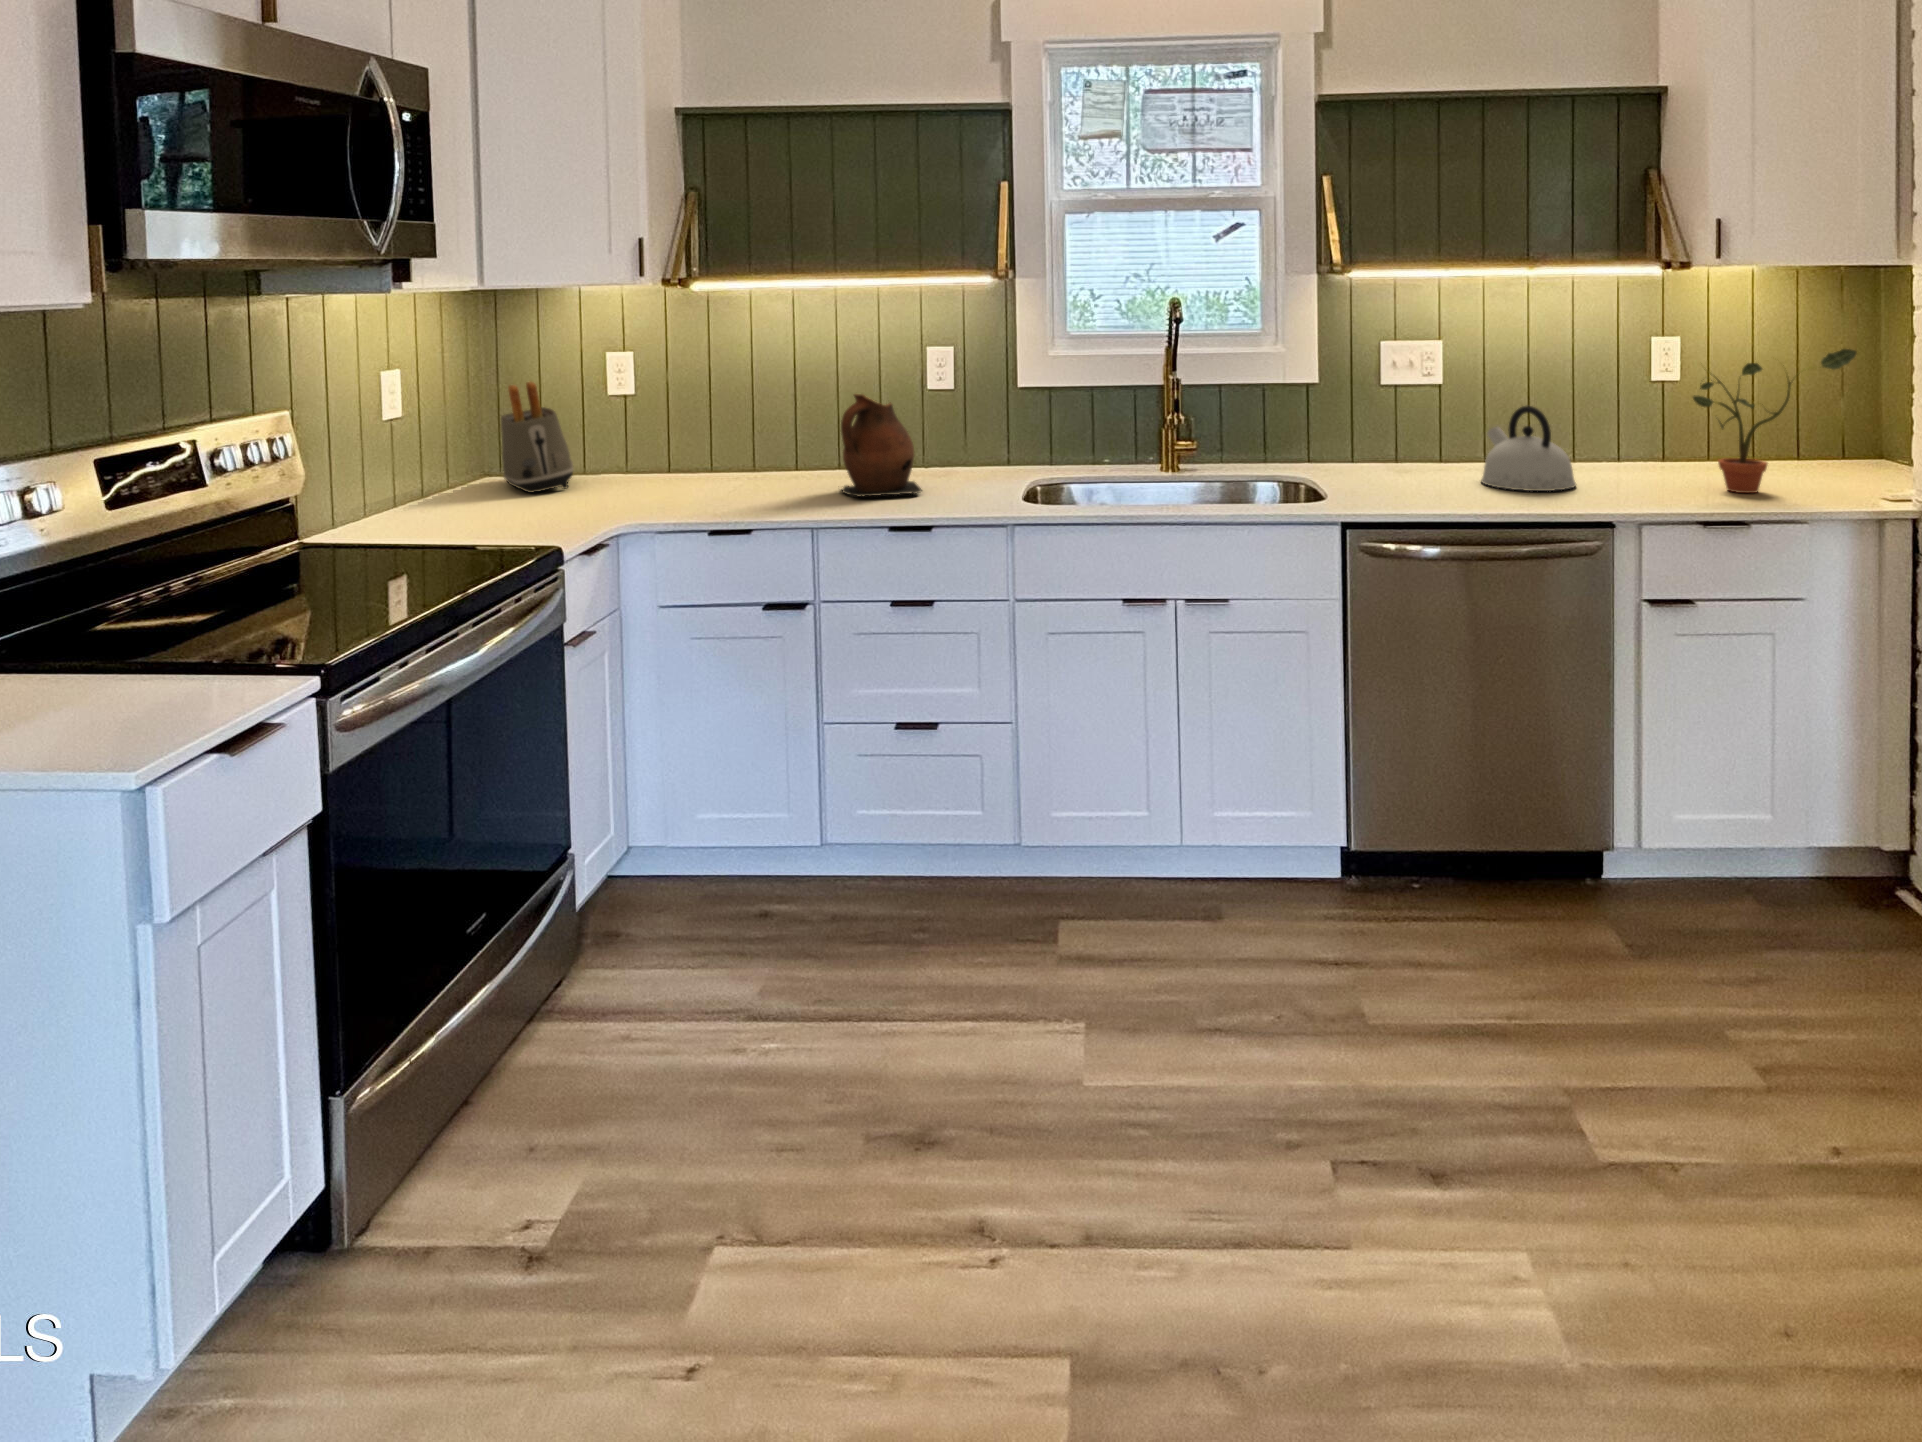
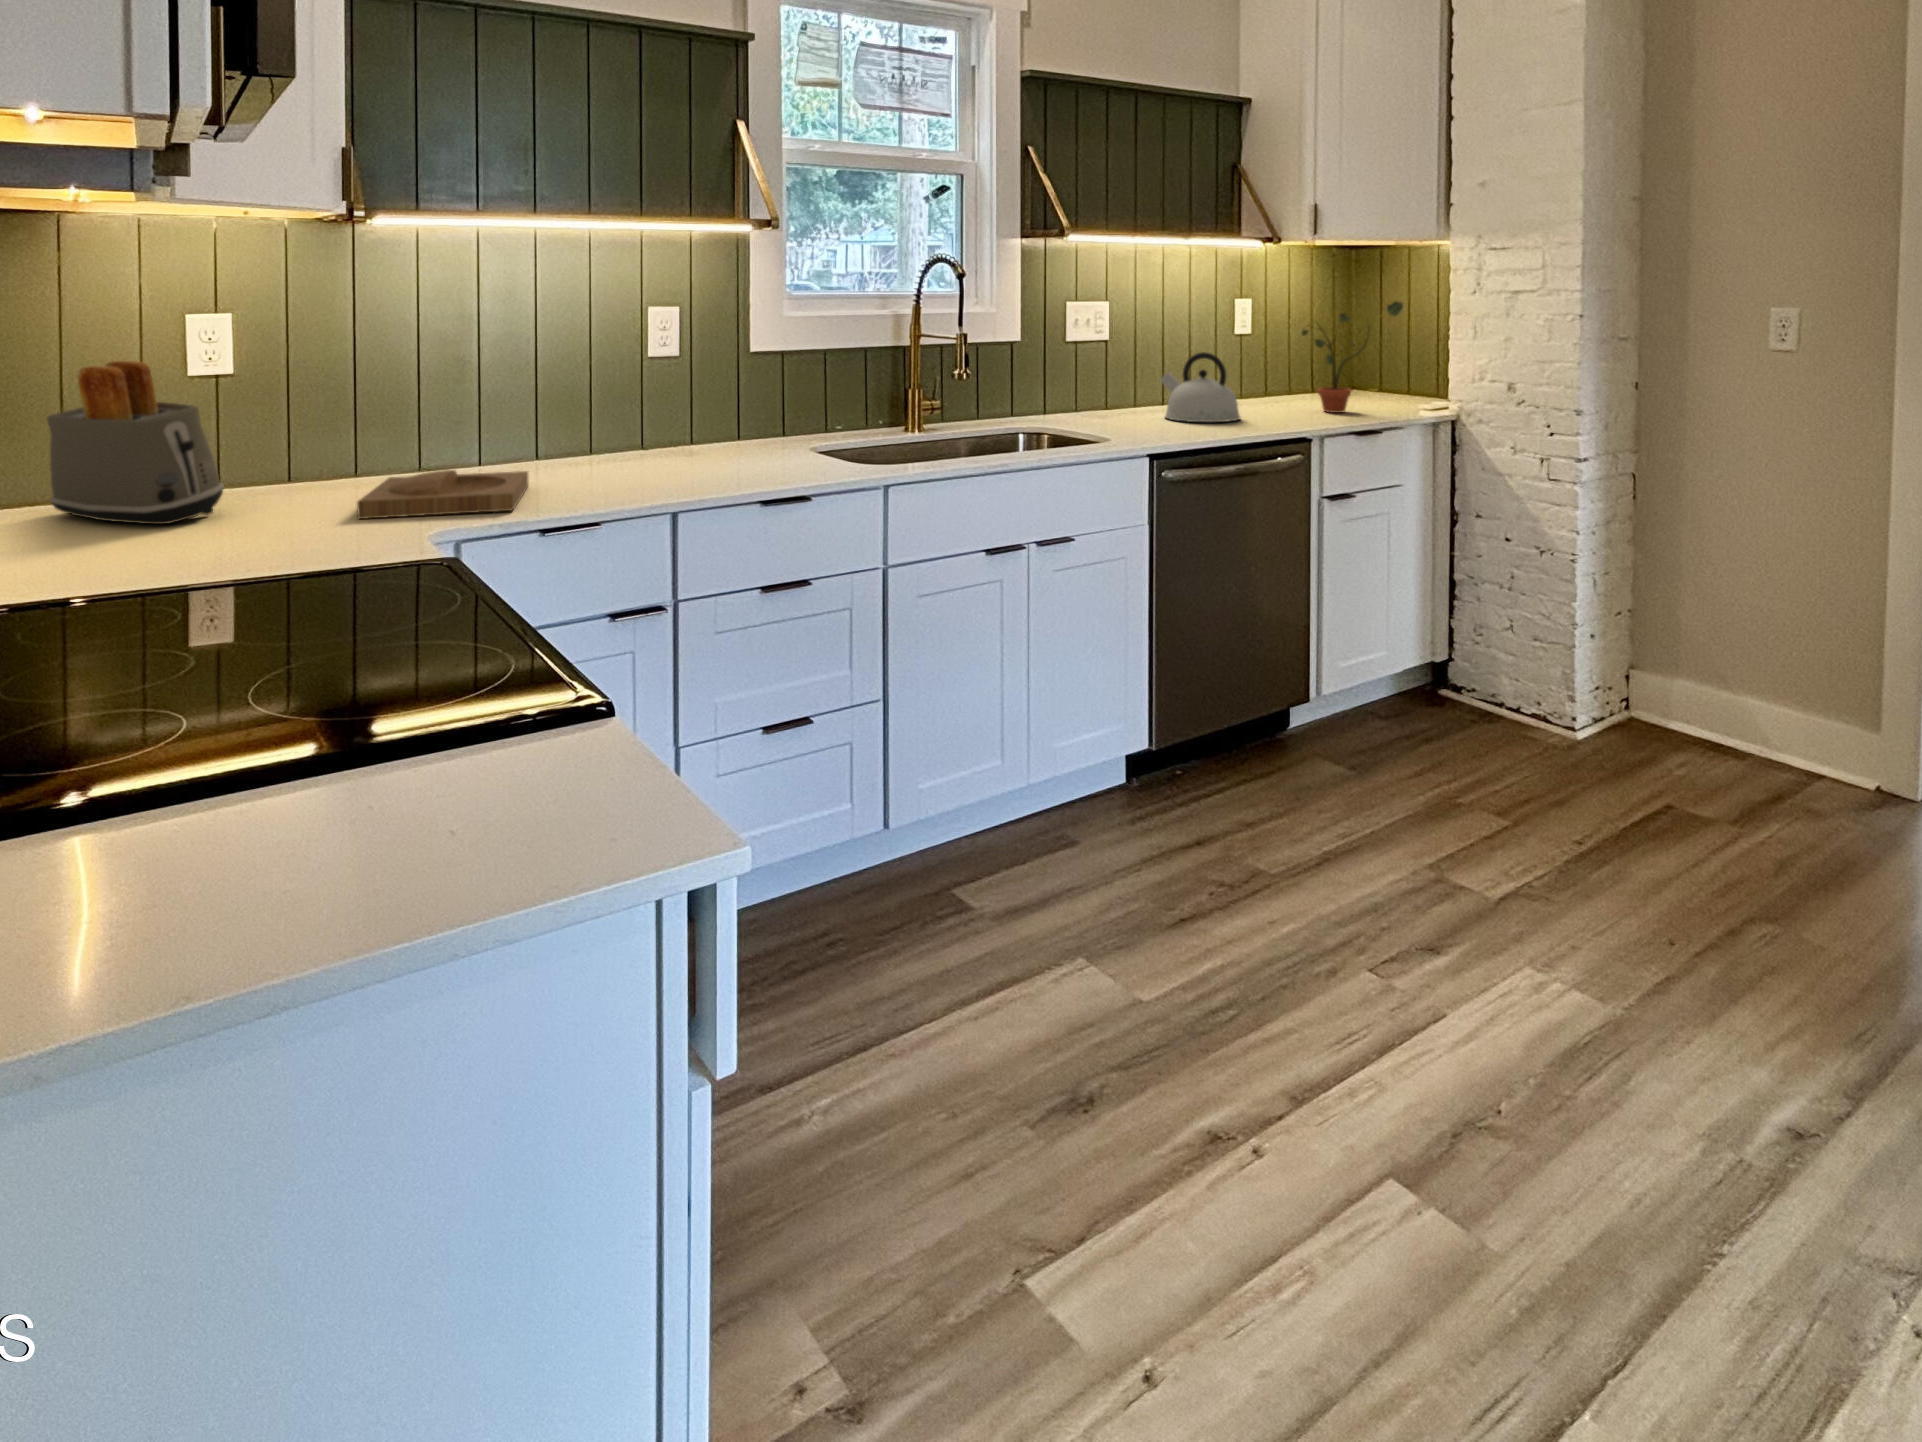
ceramic pitcher: present [841,394,922,497] -> none [620,359,737,481]
tray: none [617,473,766,508] -> present [357,470,528,519]

